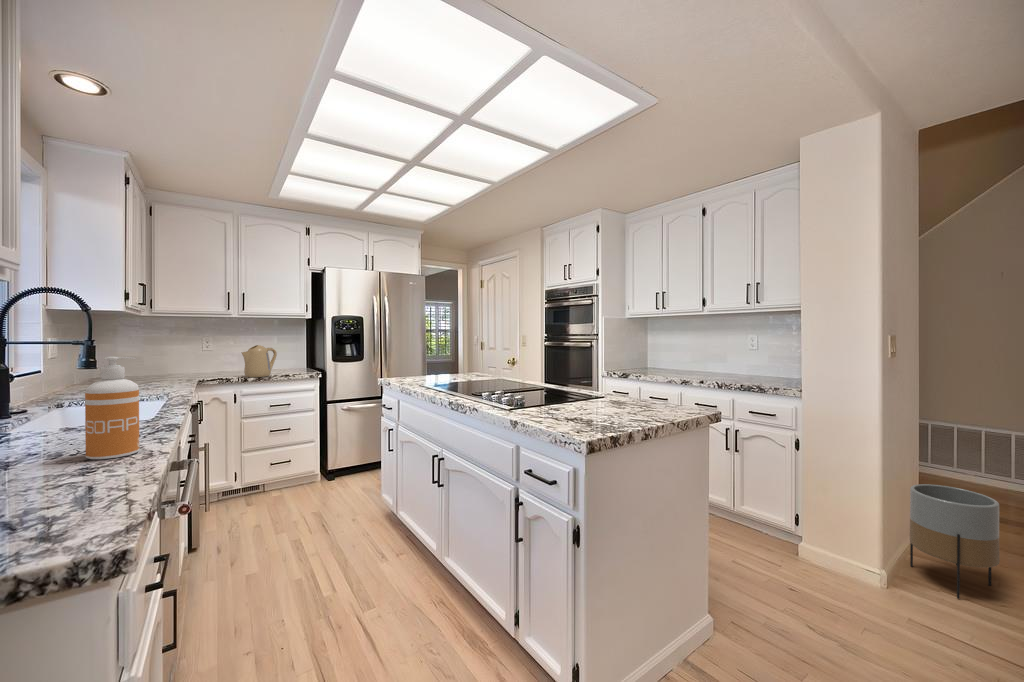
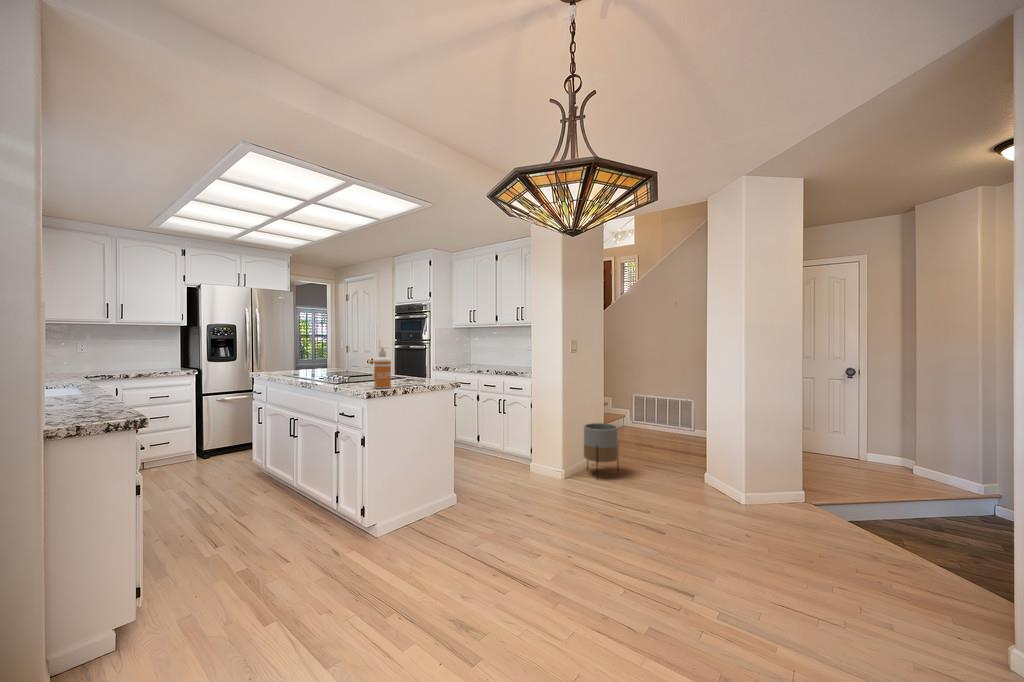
kettle: present [242,345,277,377] -> none [122,348,155,374]
soap dispenser: present [85,357,139,459] -> present [374,347,391,388]

